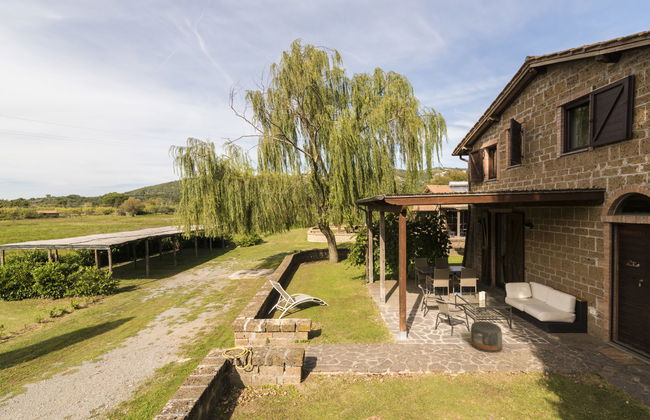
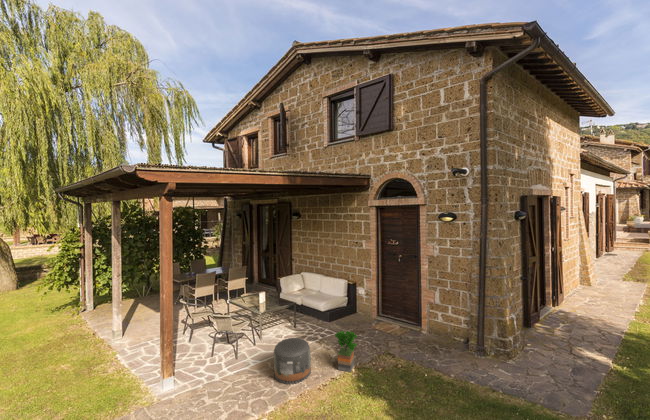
potted tree: none [524,328,548,363] -> present [335,331,357,372]

